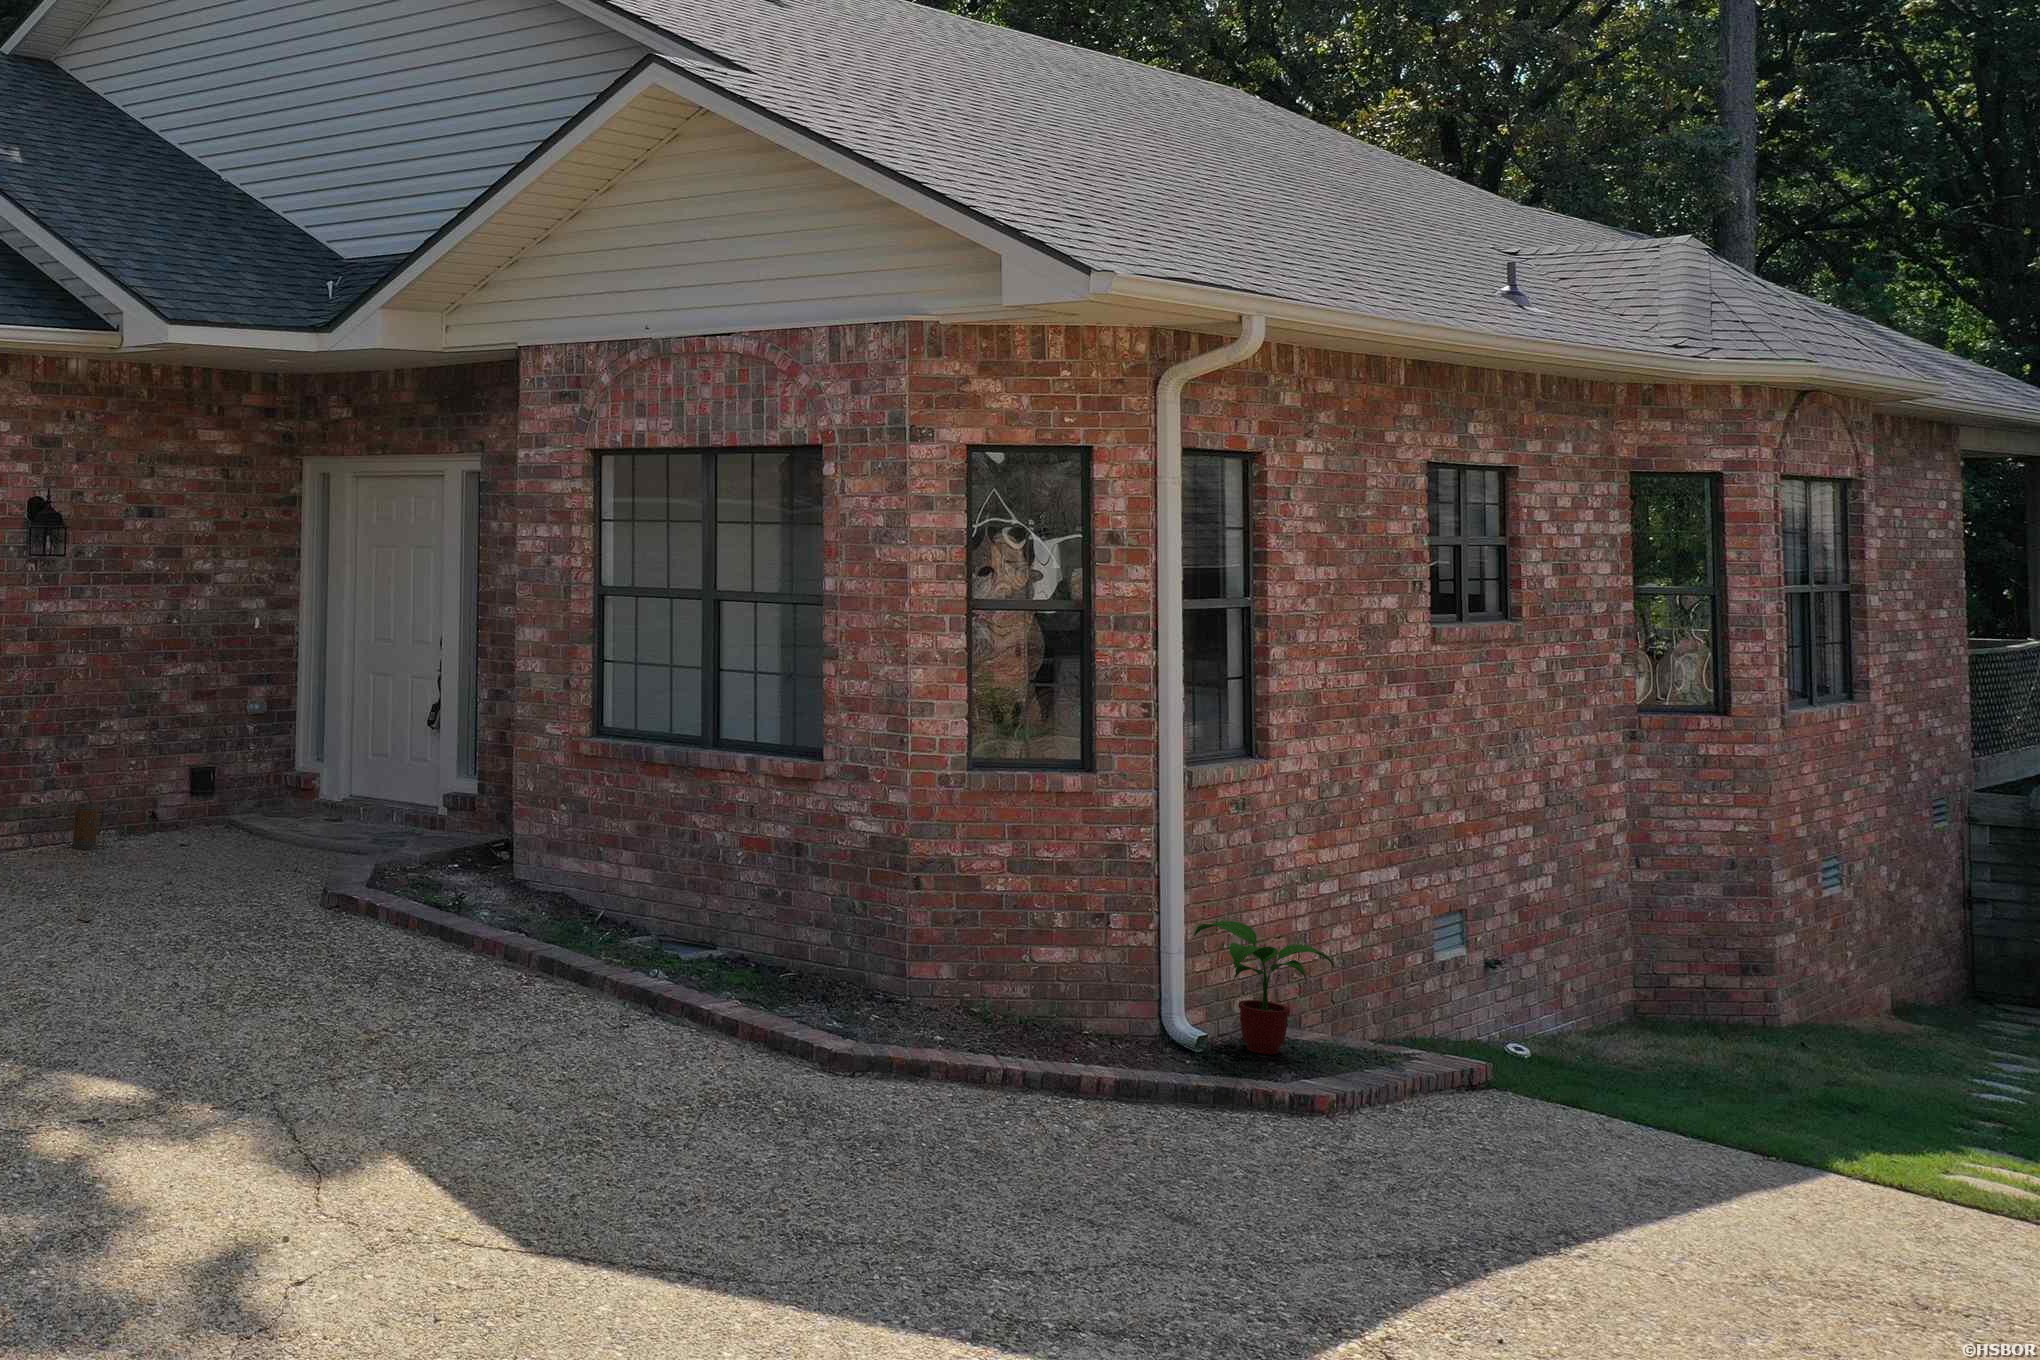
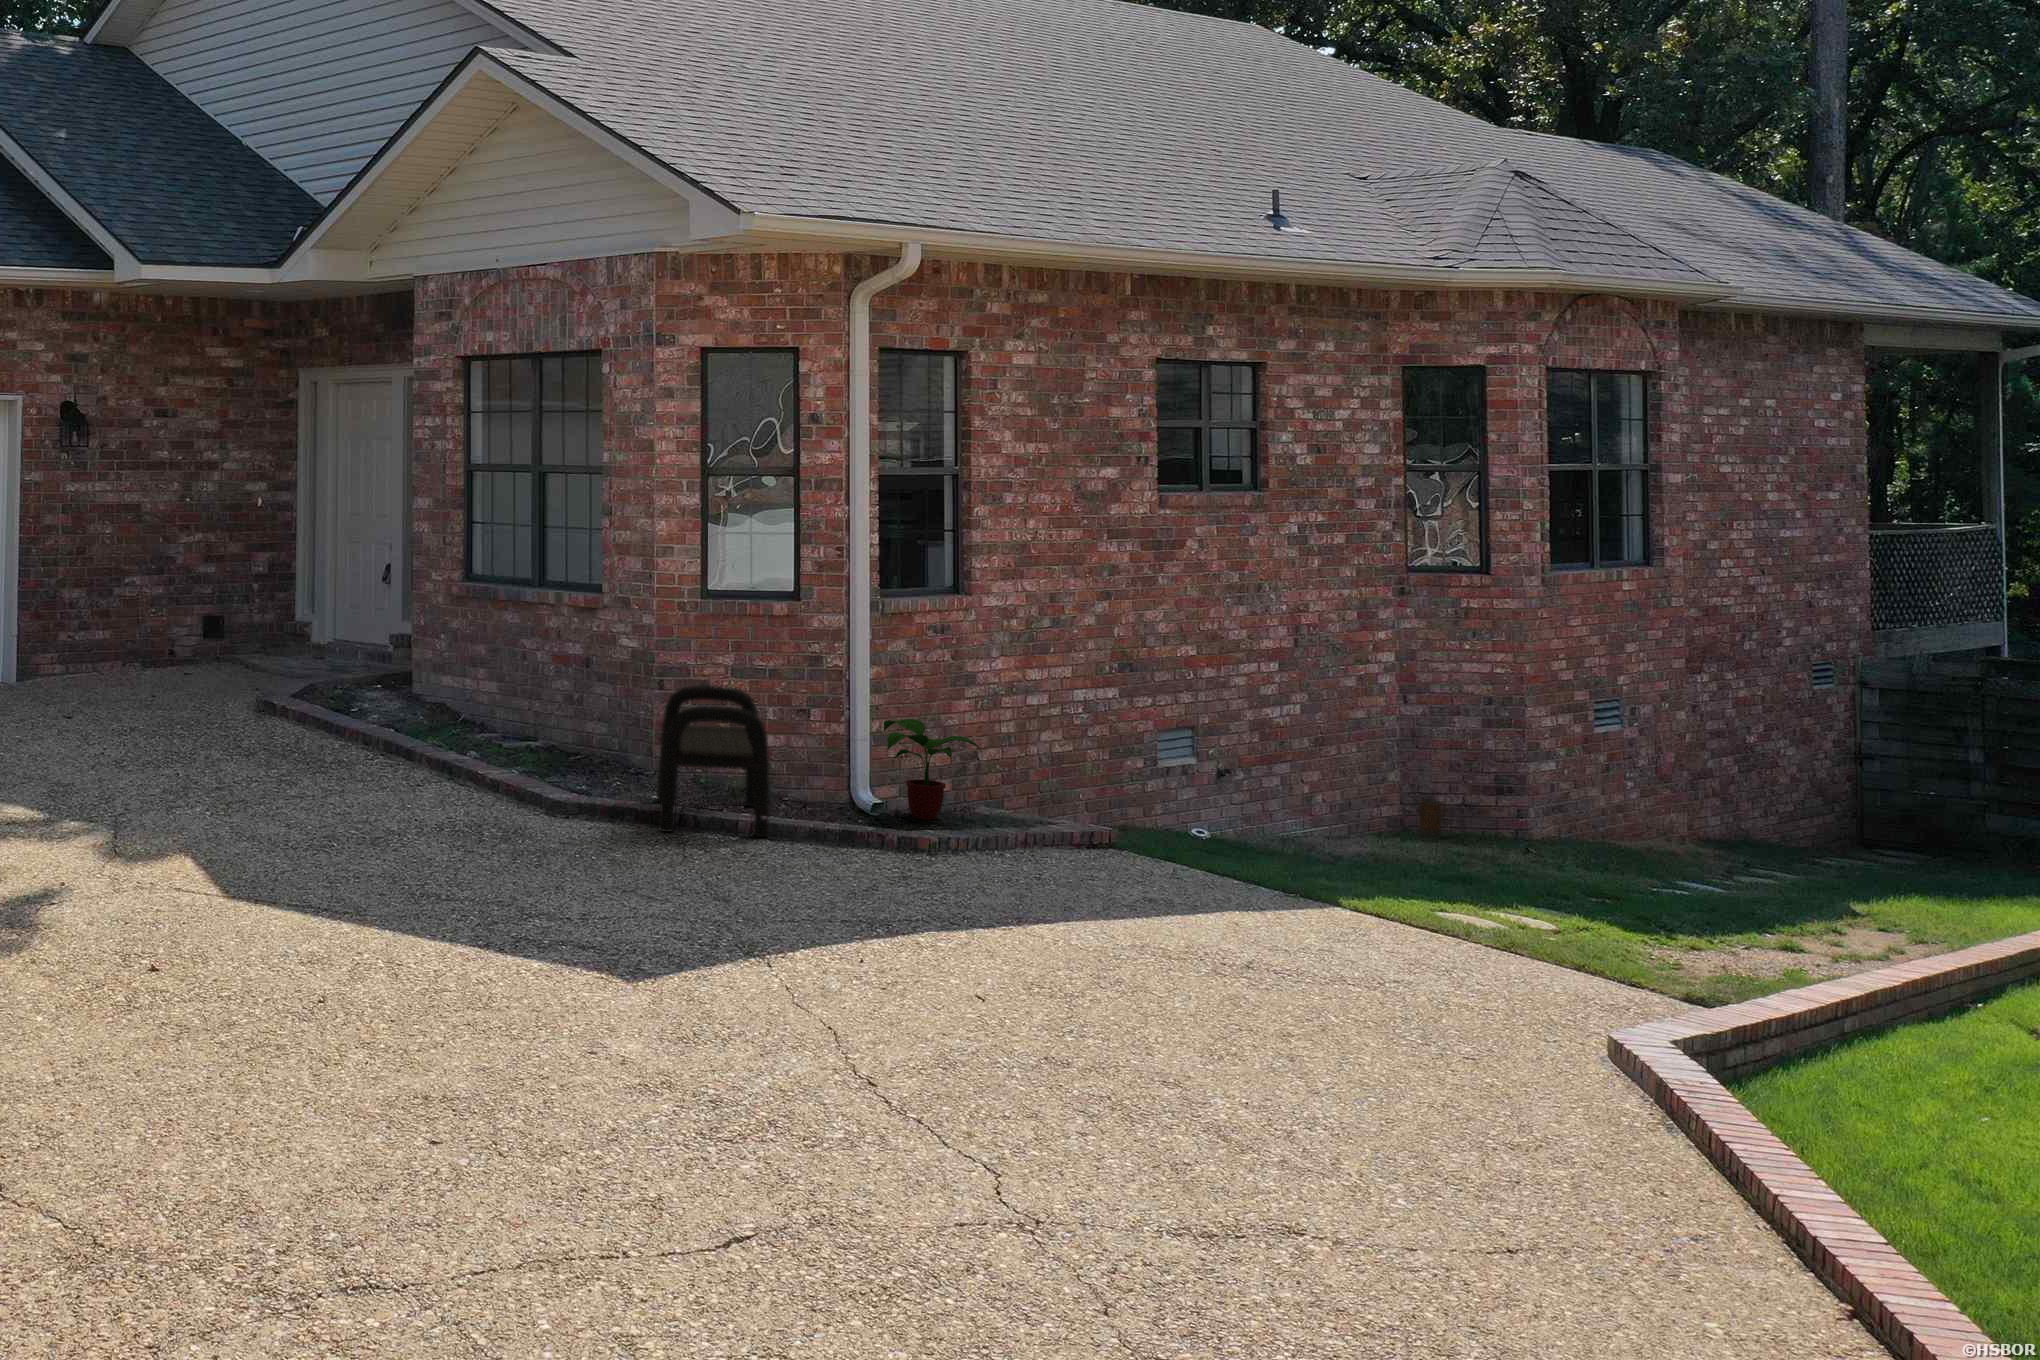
watering can: present [64,788,110,849] -> present [1413,789,1448,838]
bench: none [923,883,1120,1094] -> present [657,685,770,837]

